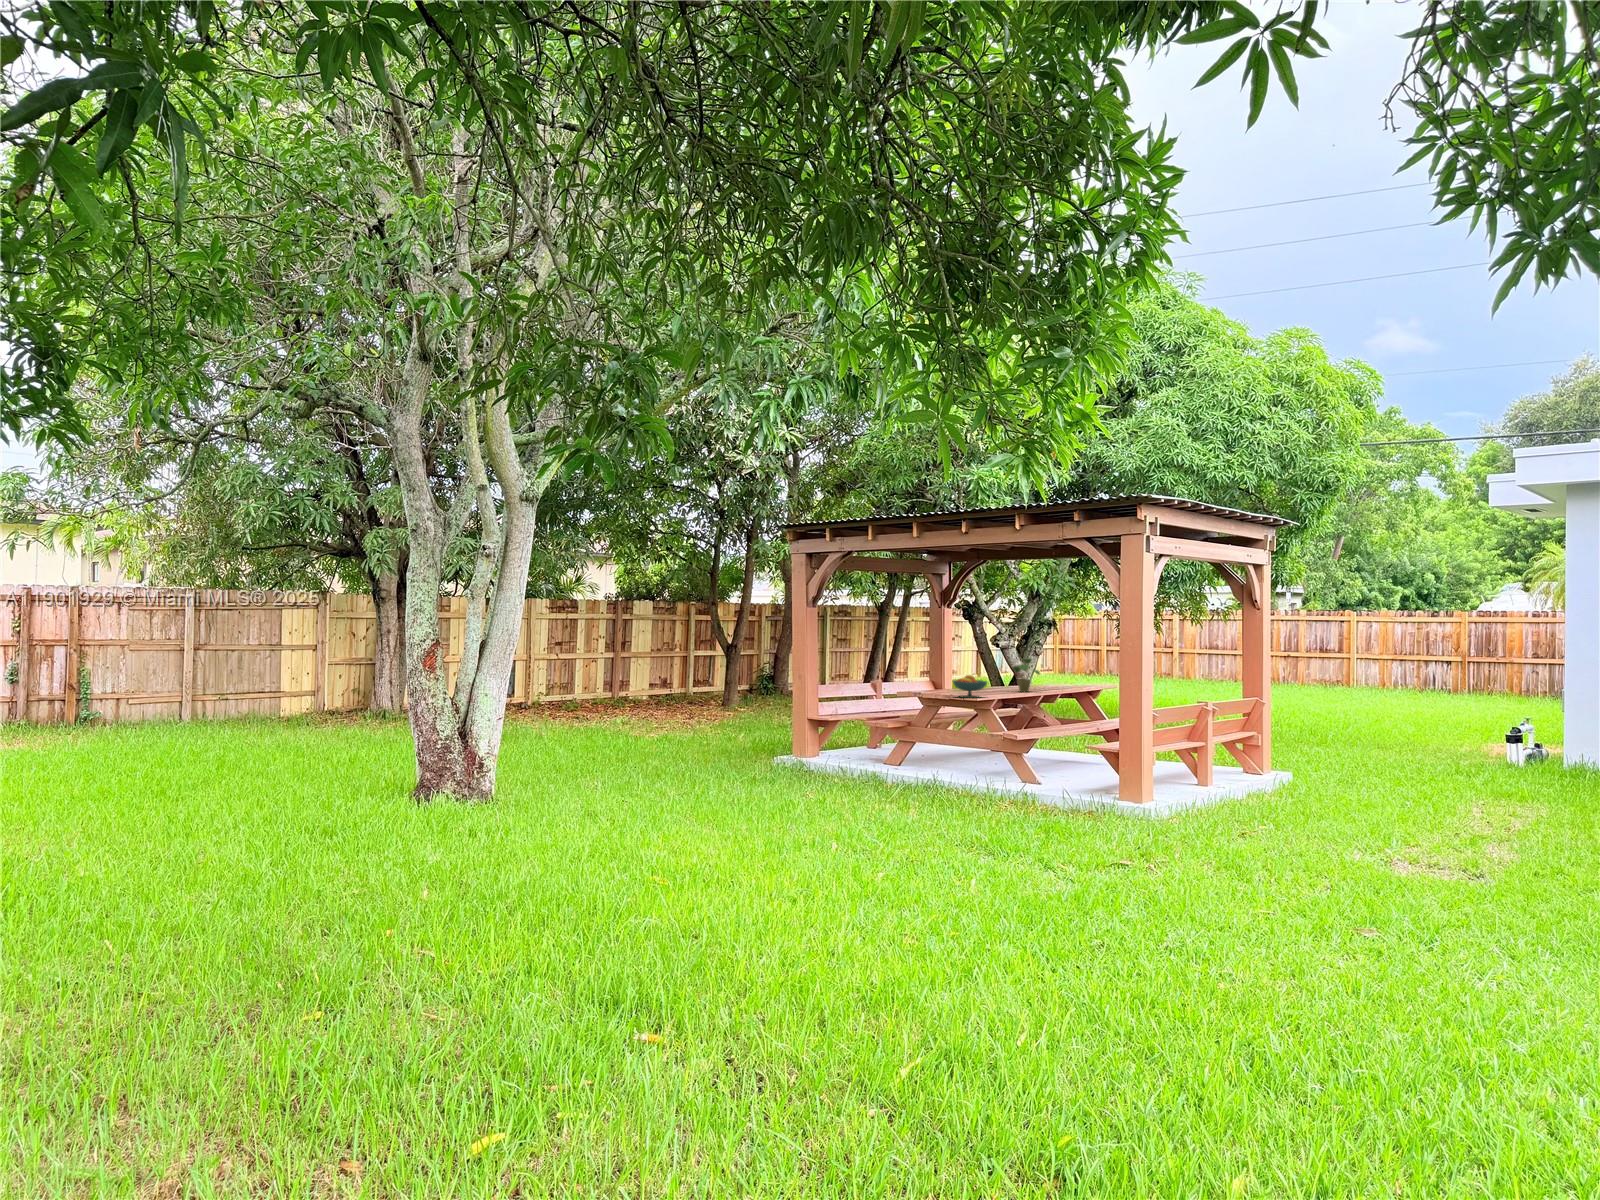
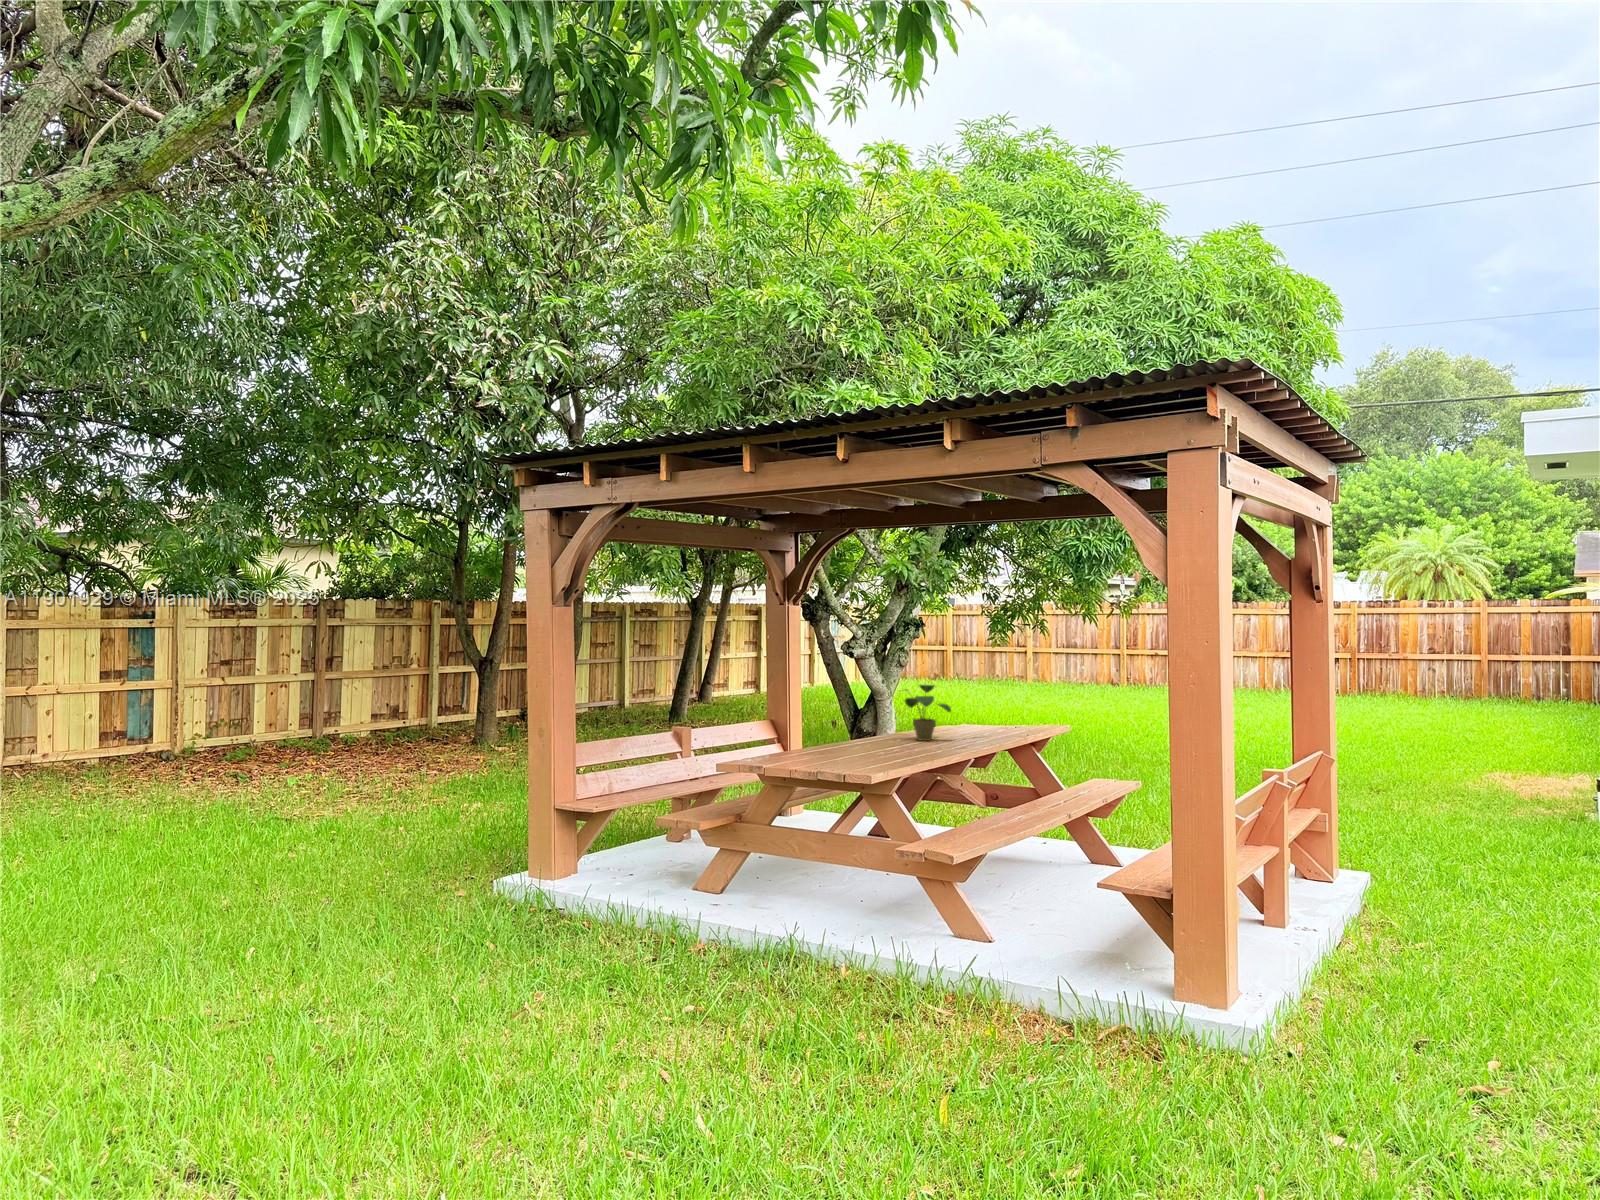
fruit bowl: present [953,675,987,698] -> none [816,723,880,768]

